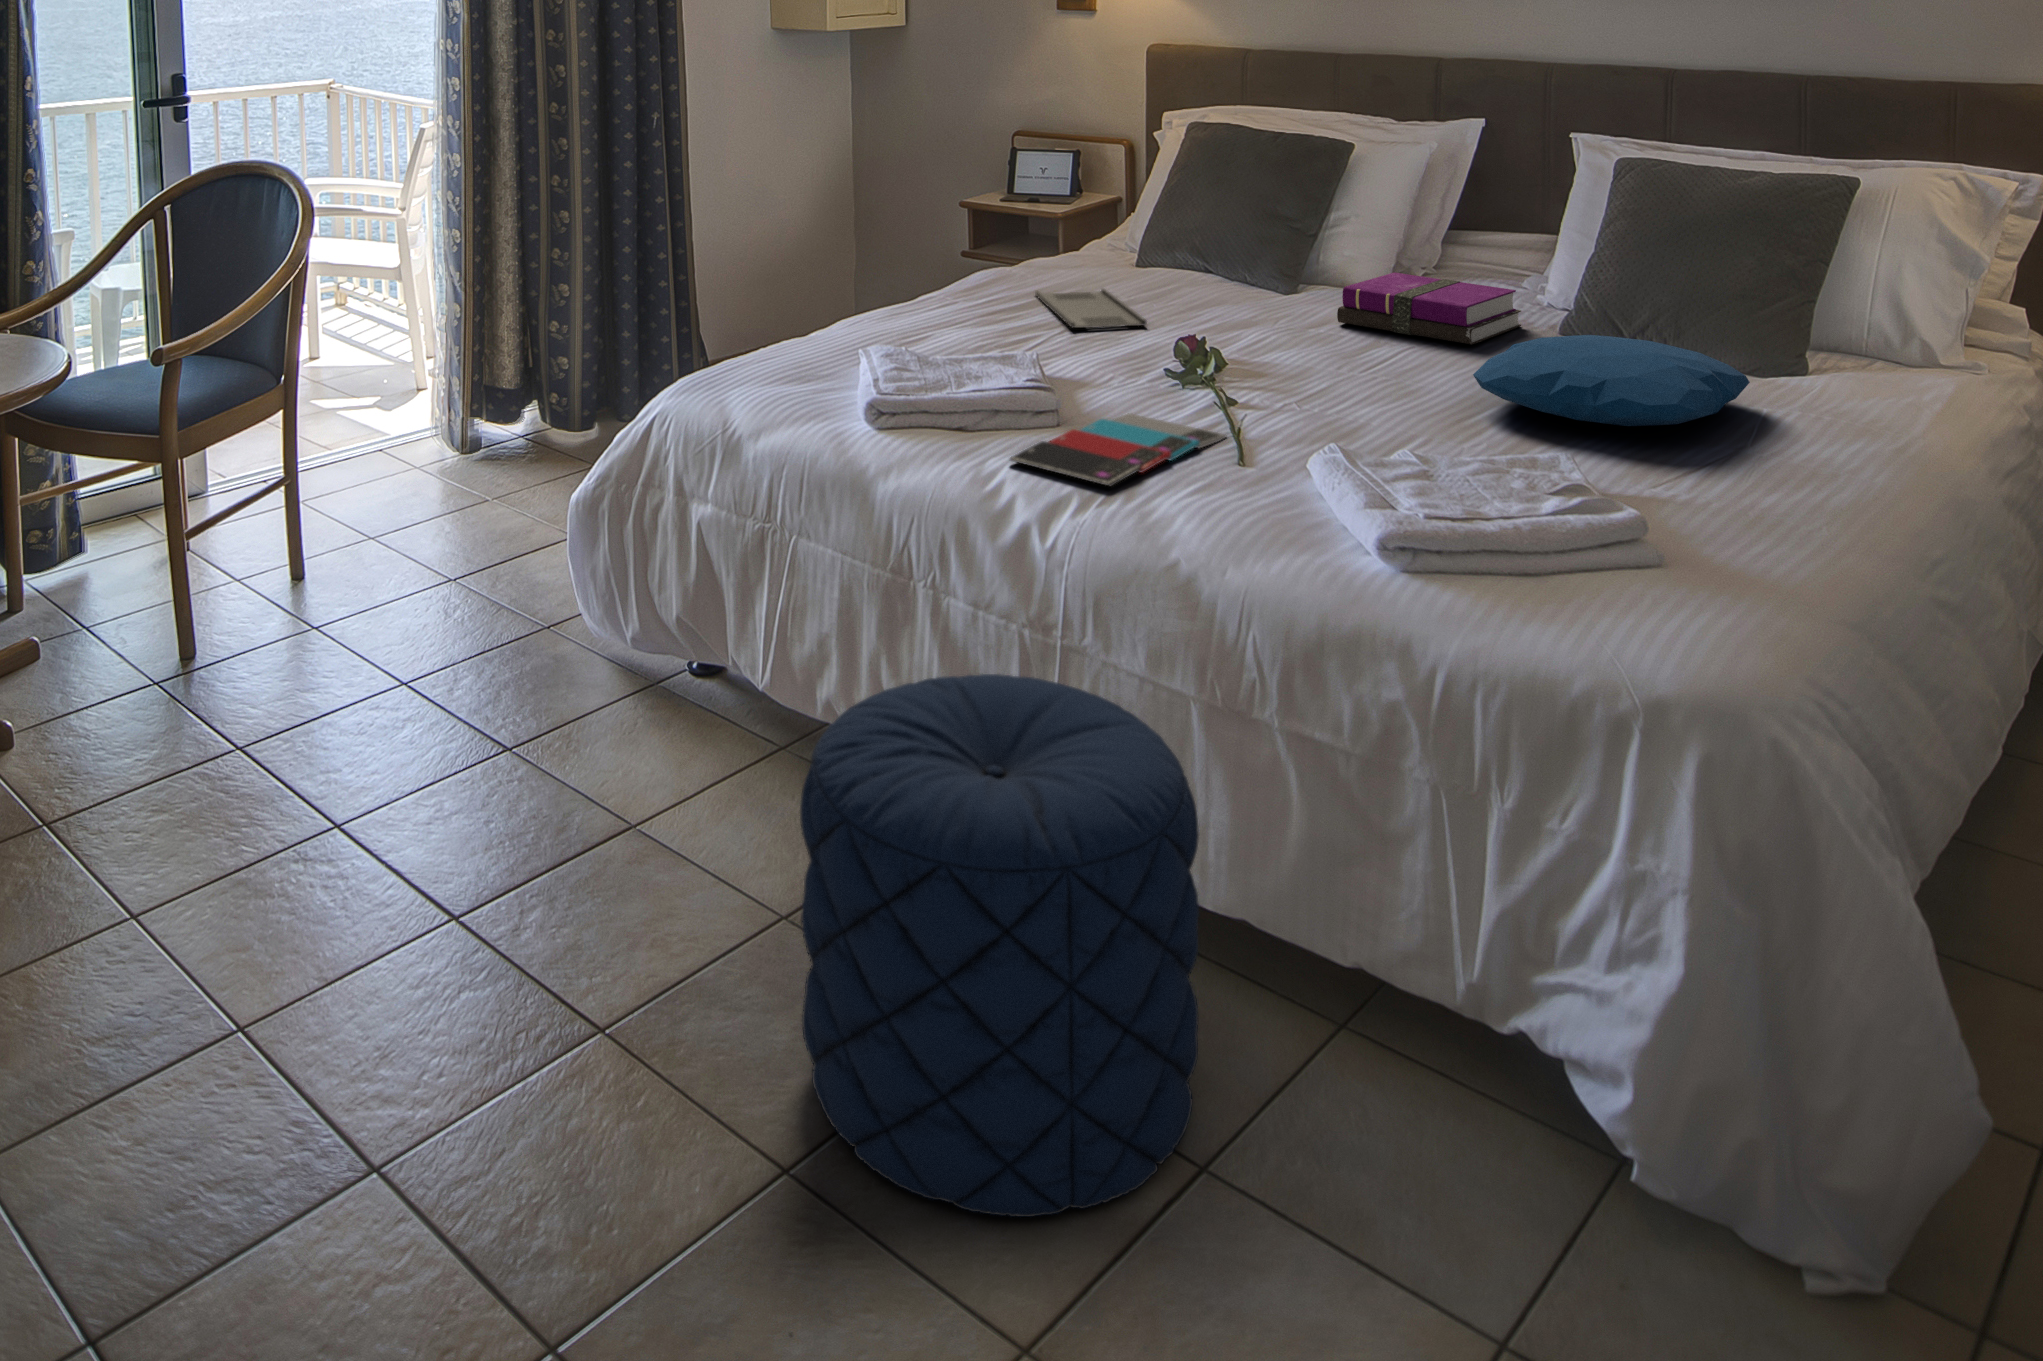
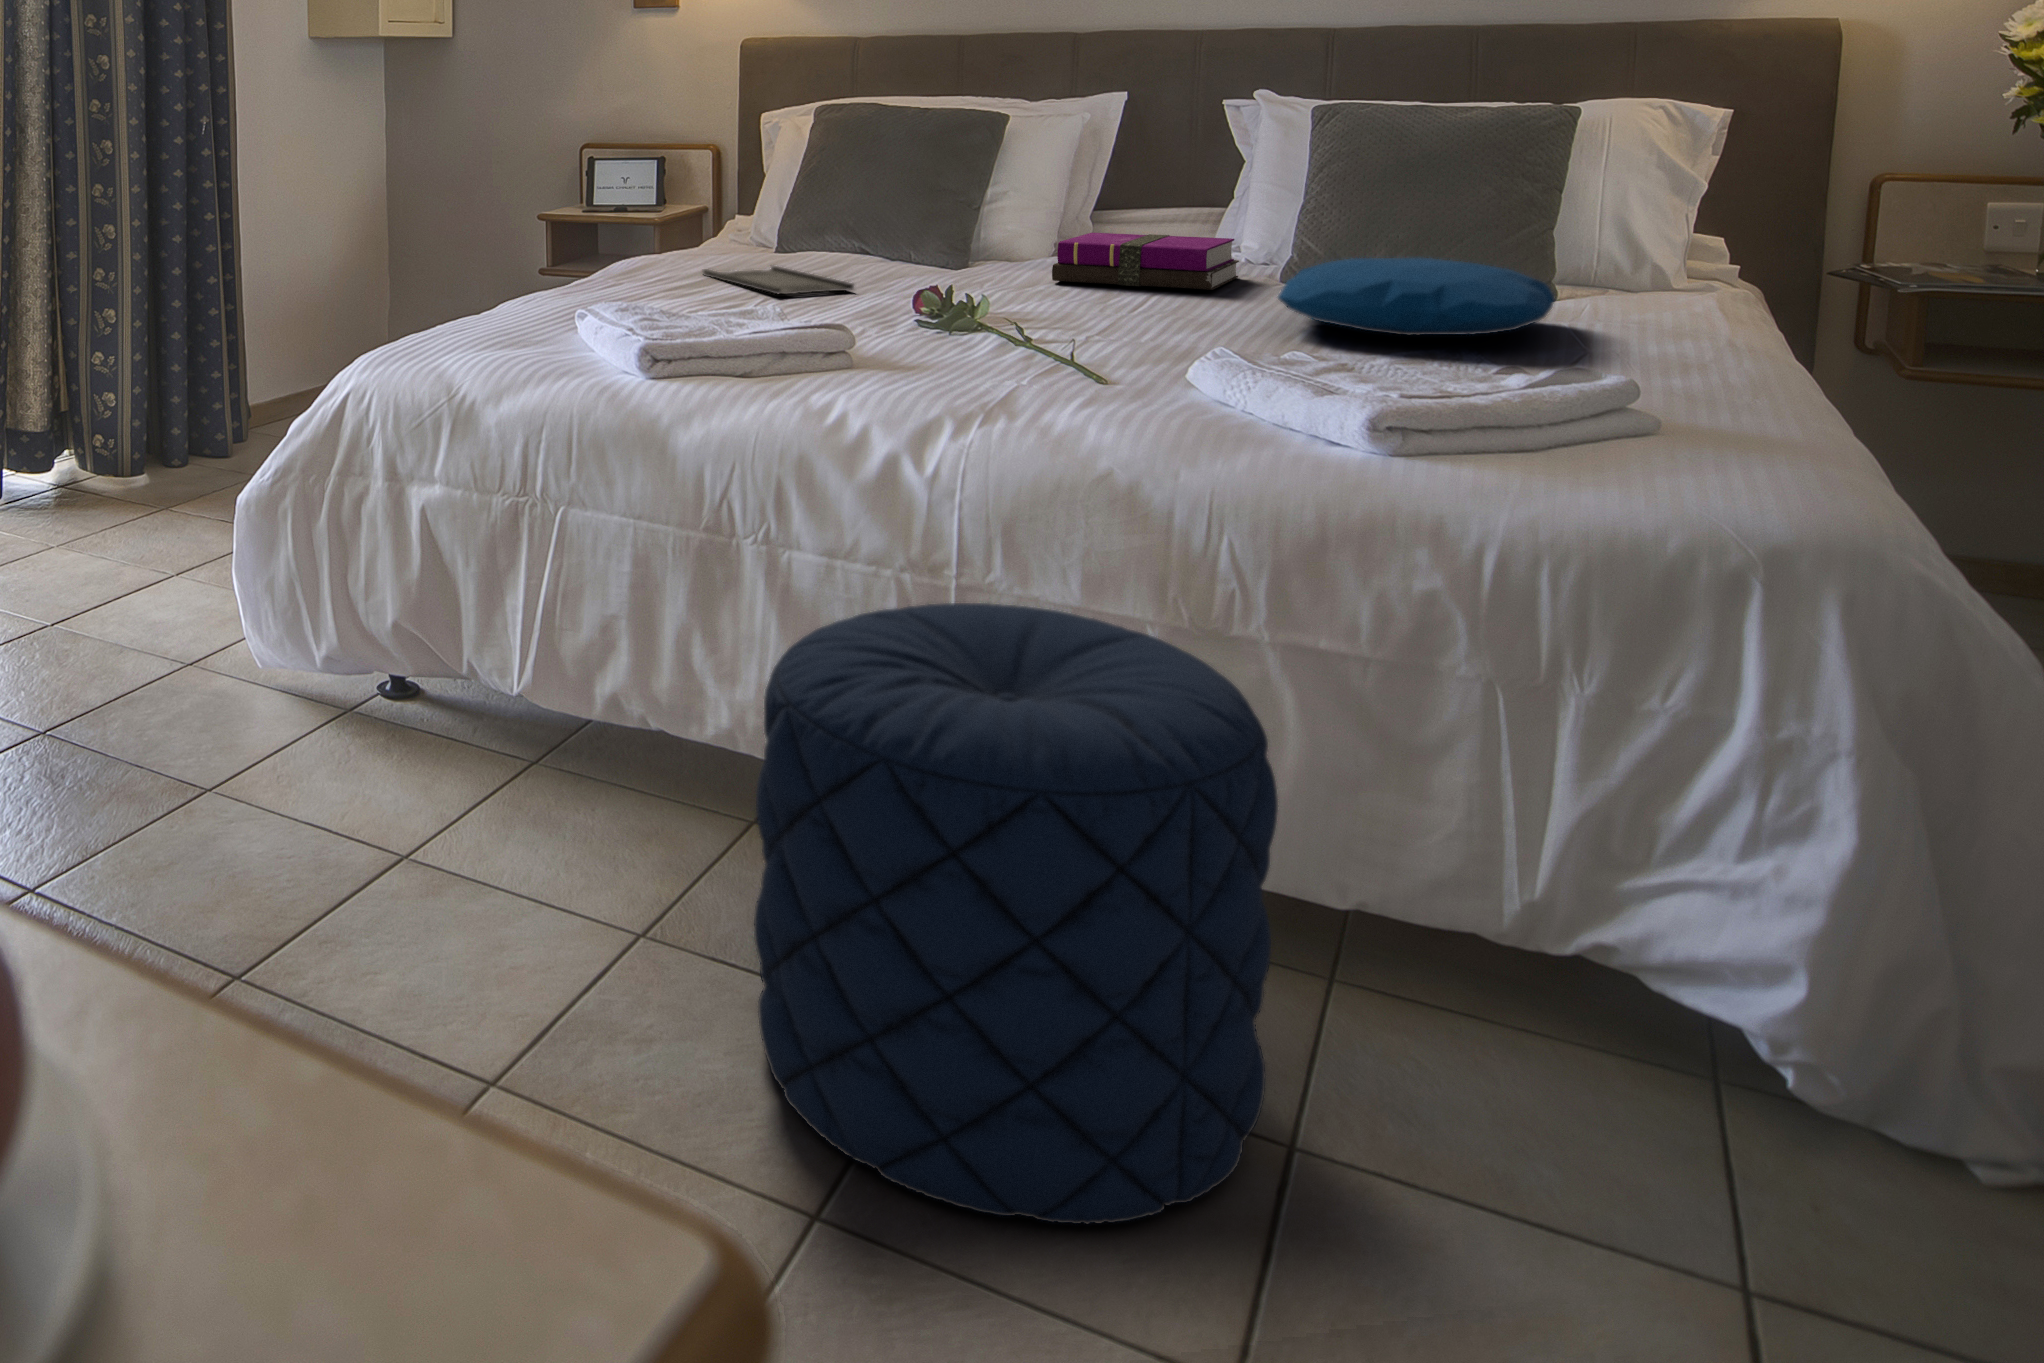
smartphone: present [1010,413,1227,486] -> none [837,353,1049,407]

